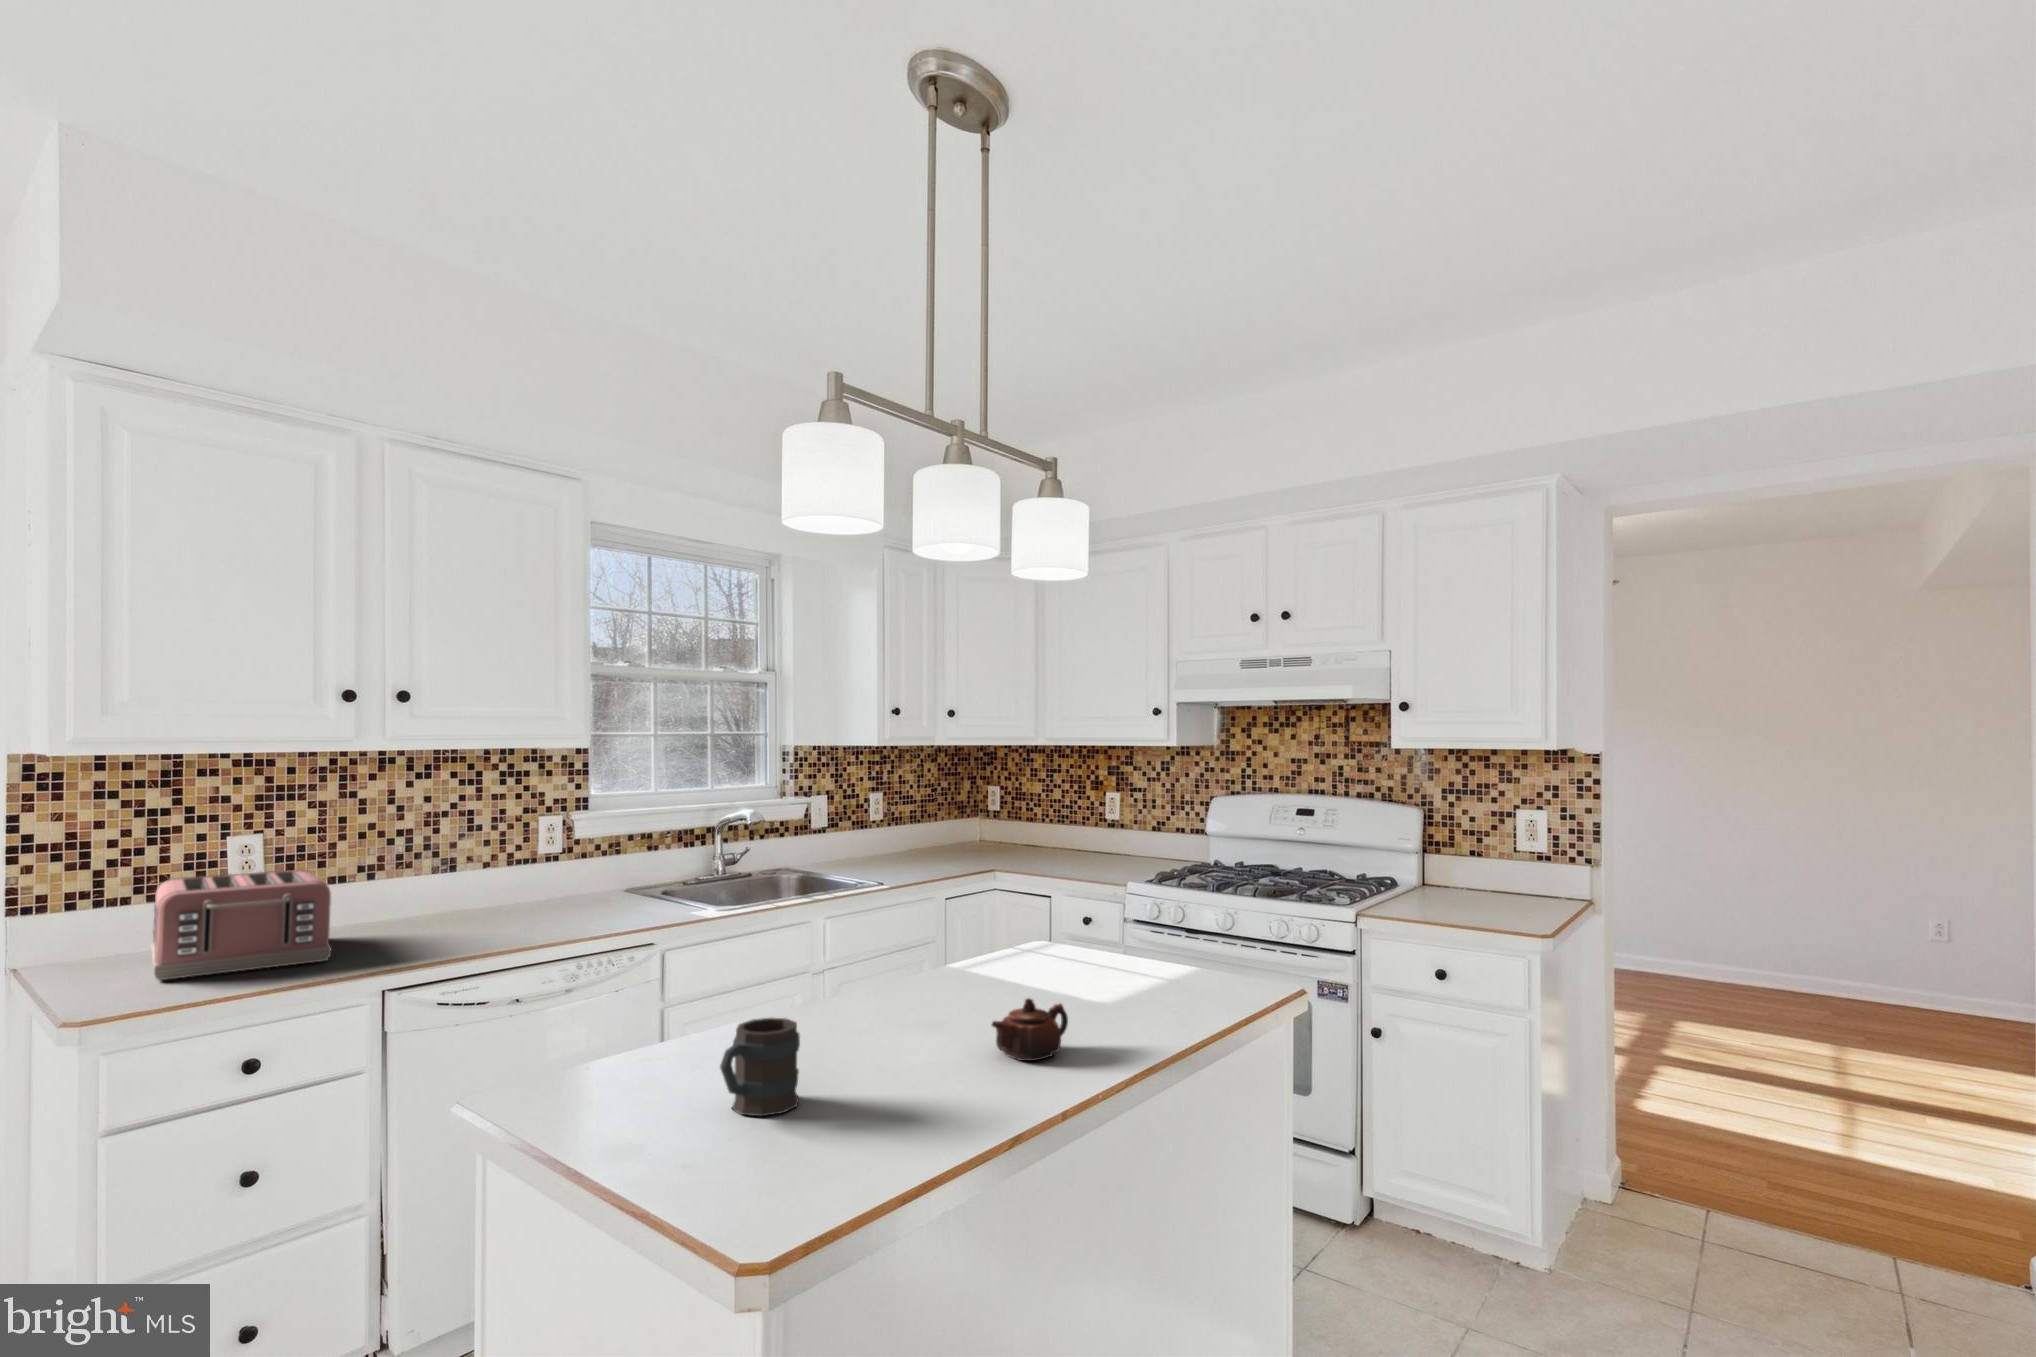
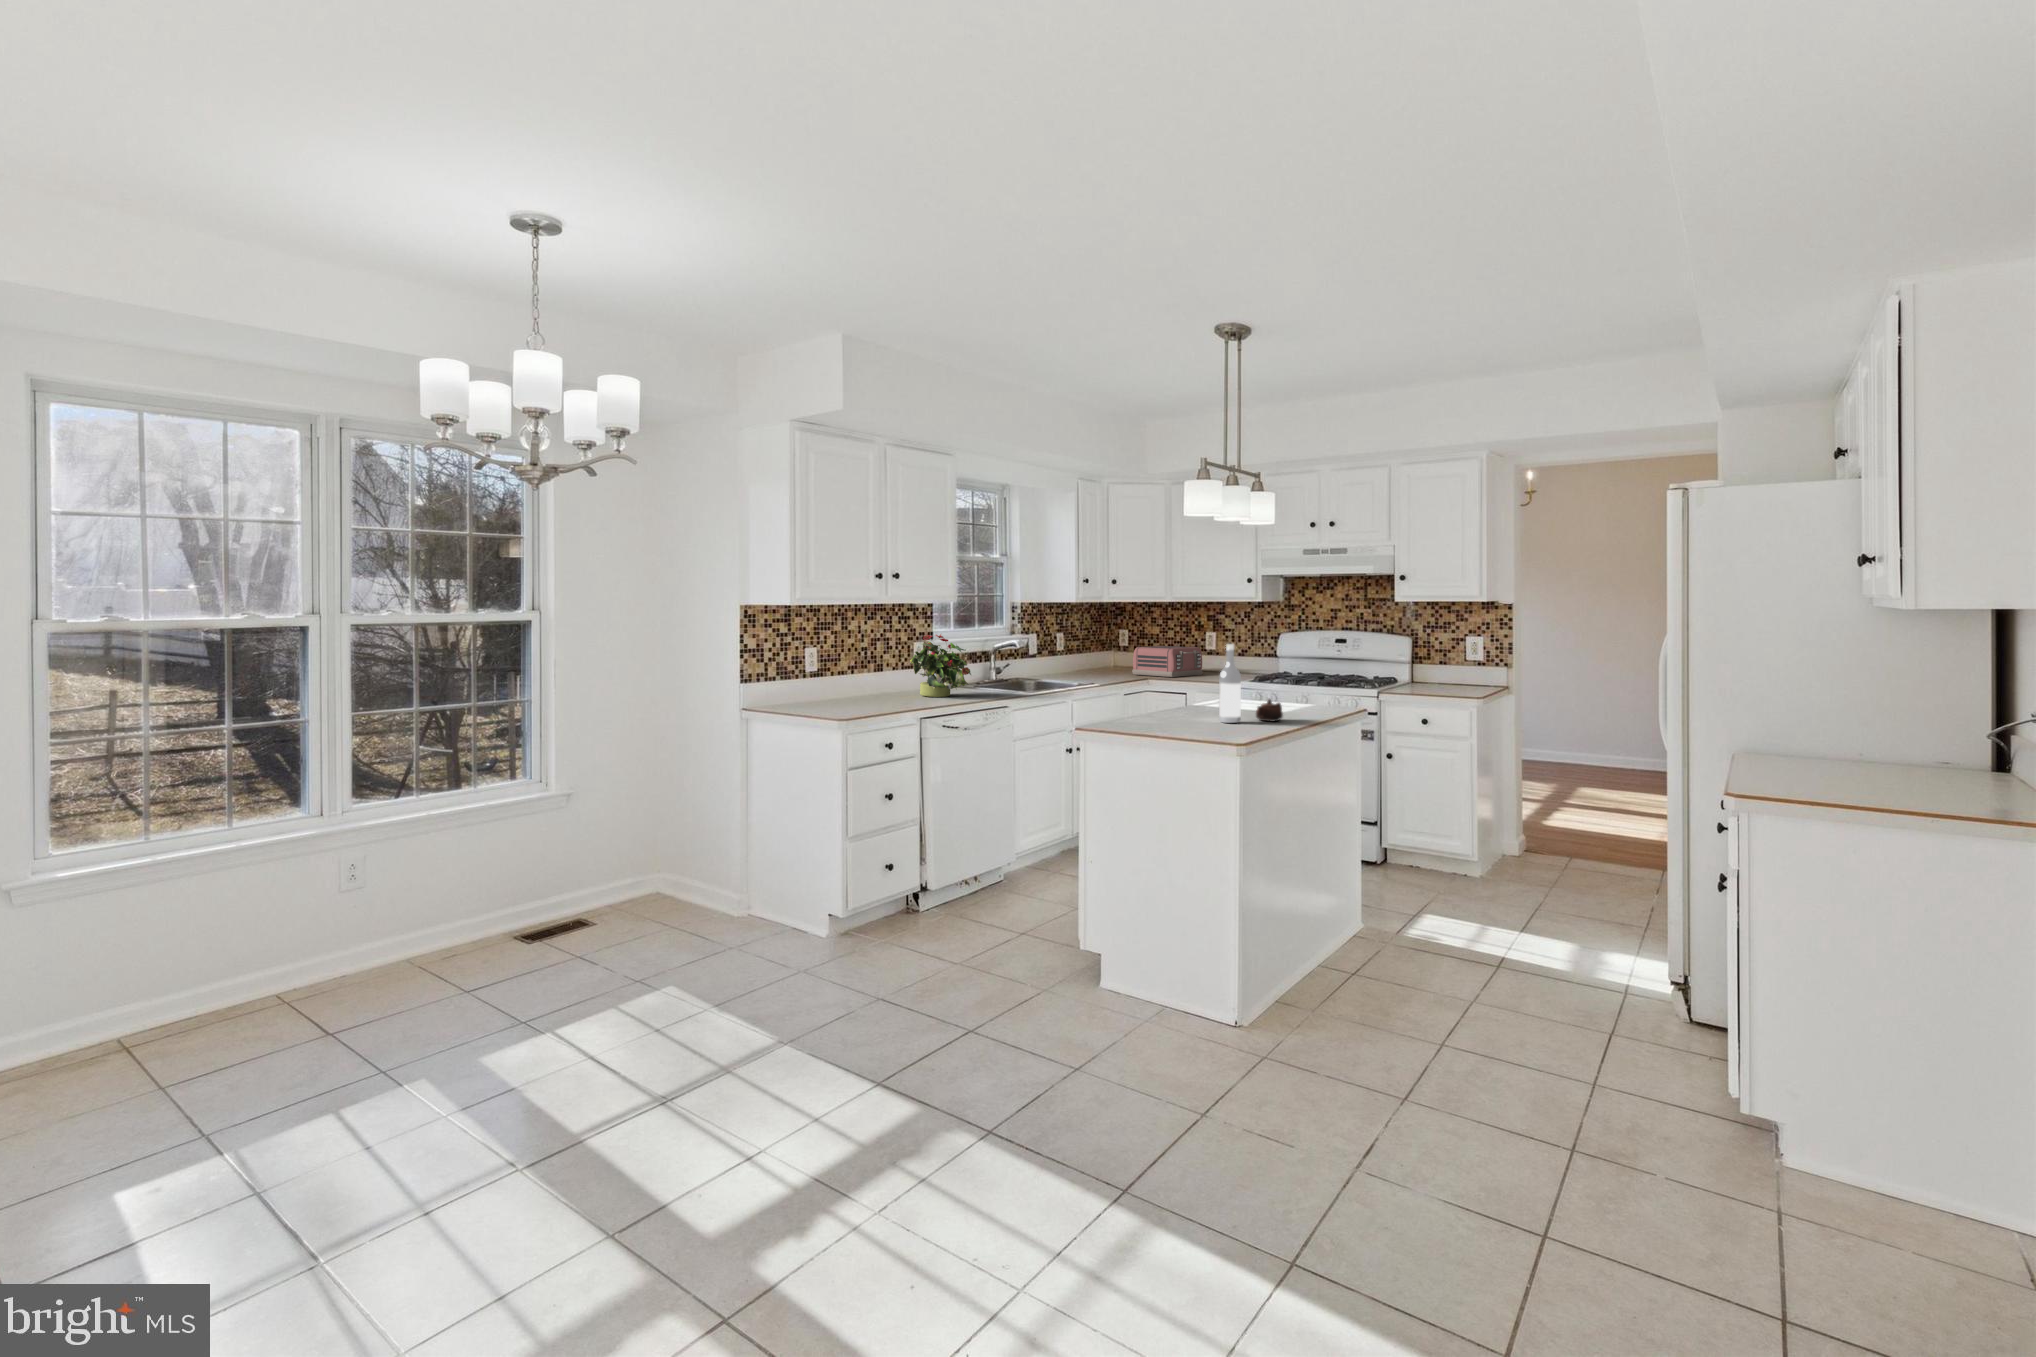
potted plant: none [472,804,599,925] -> present [909,635,971,697]
wine bottle: none [892,863,947,1070] -> present [1219,644,1241,723]
toaster: present [151,870,331,980] -> present [1132,646,1203,677]
mug: present [720,1018,800,1116] -> none [1177,699,1202,730]

